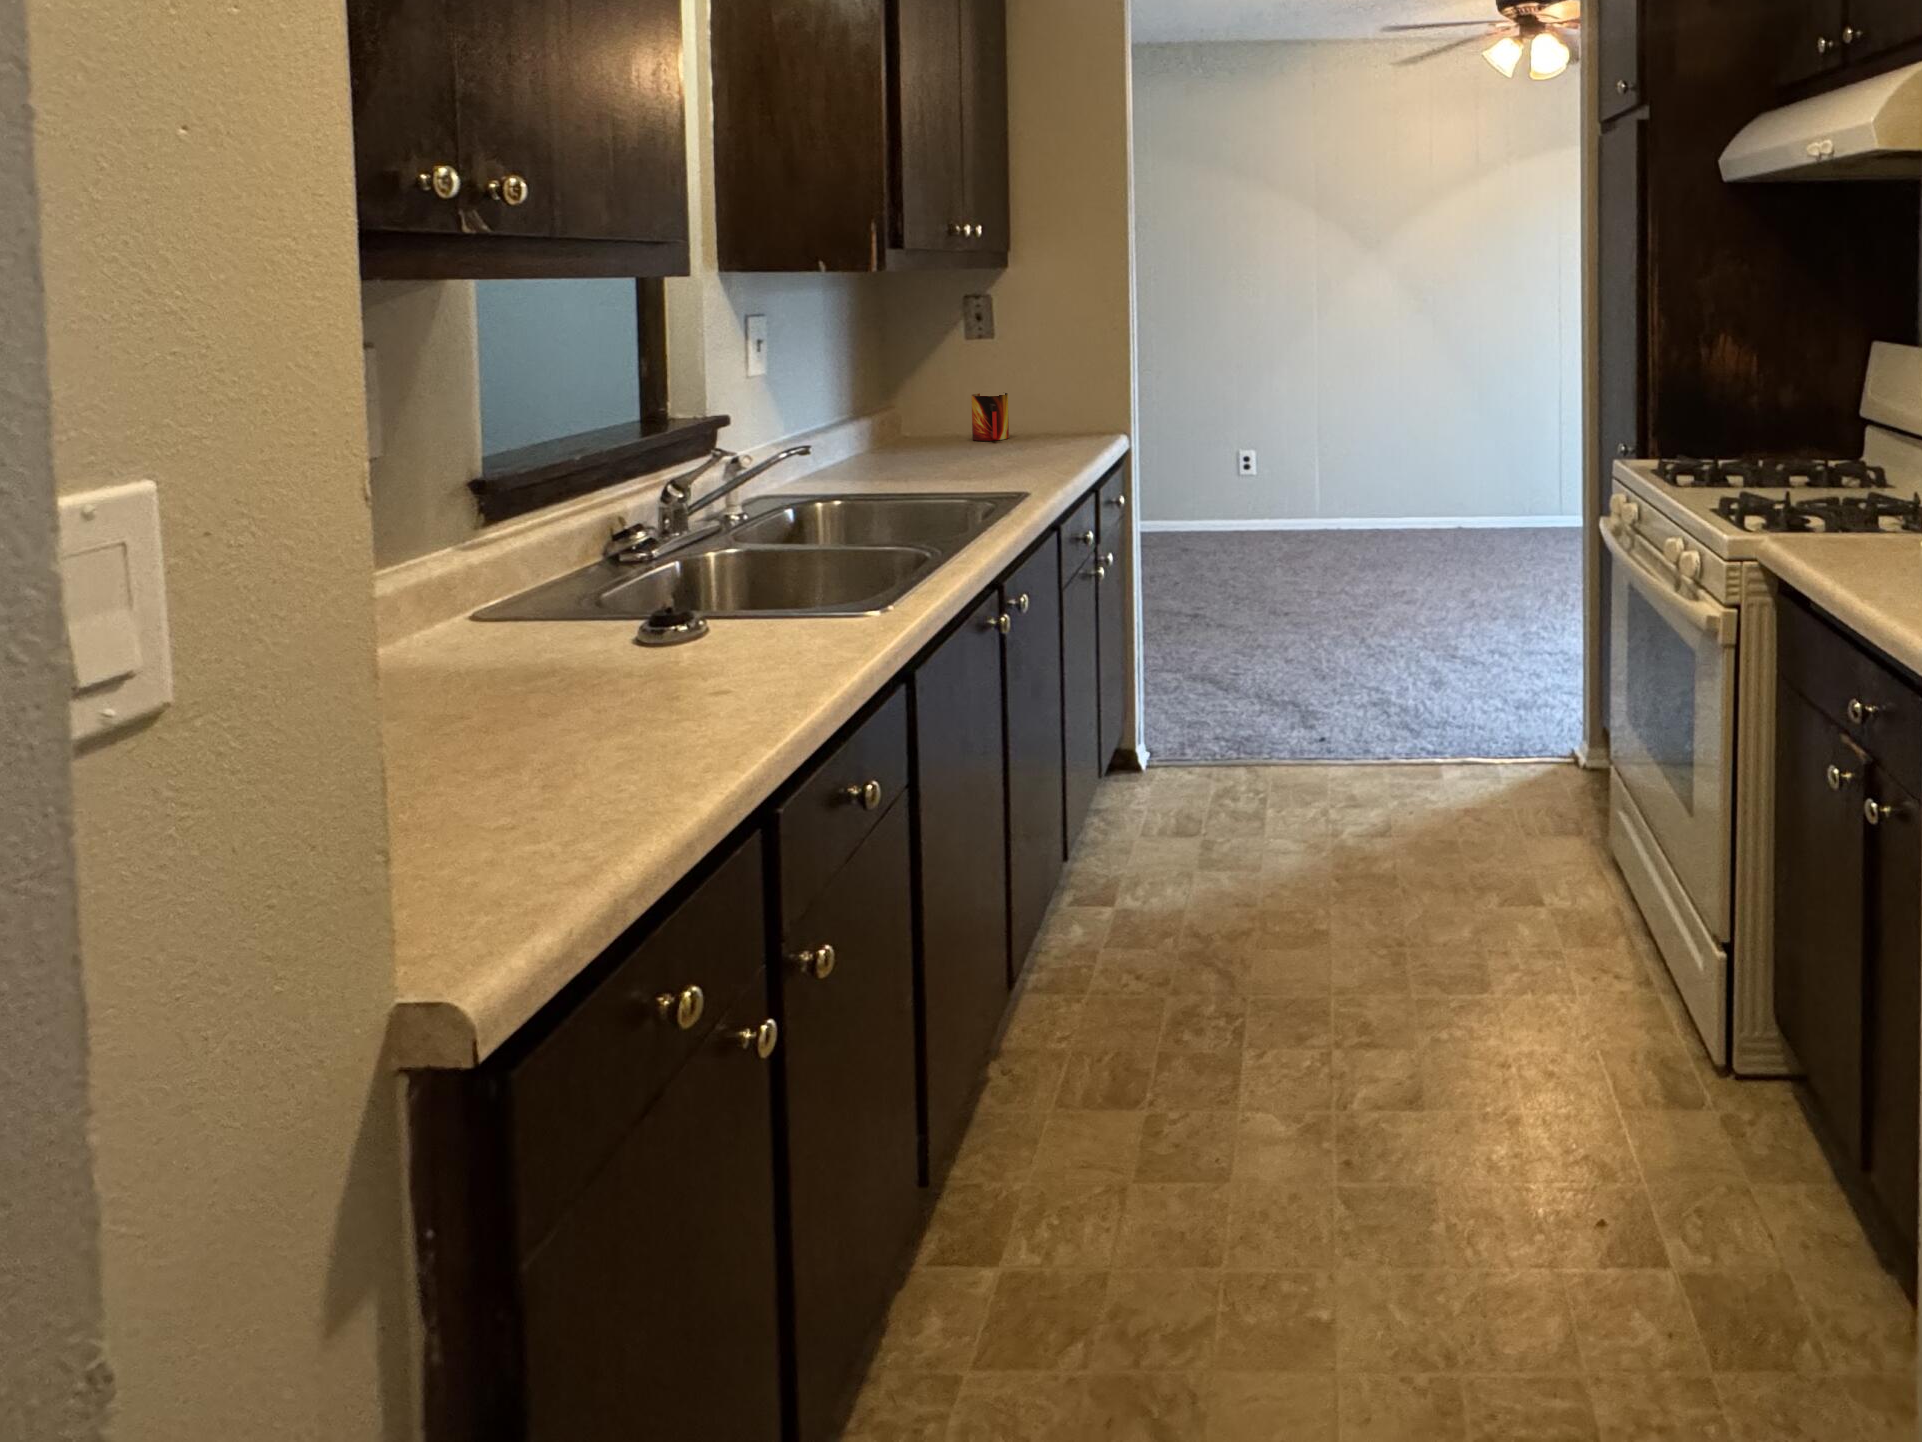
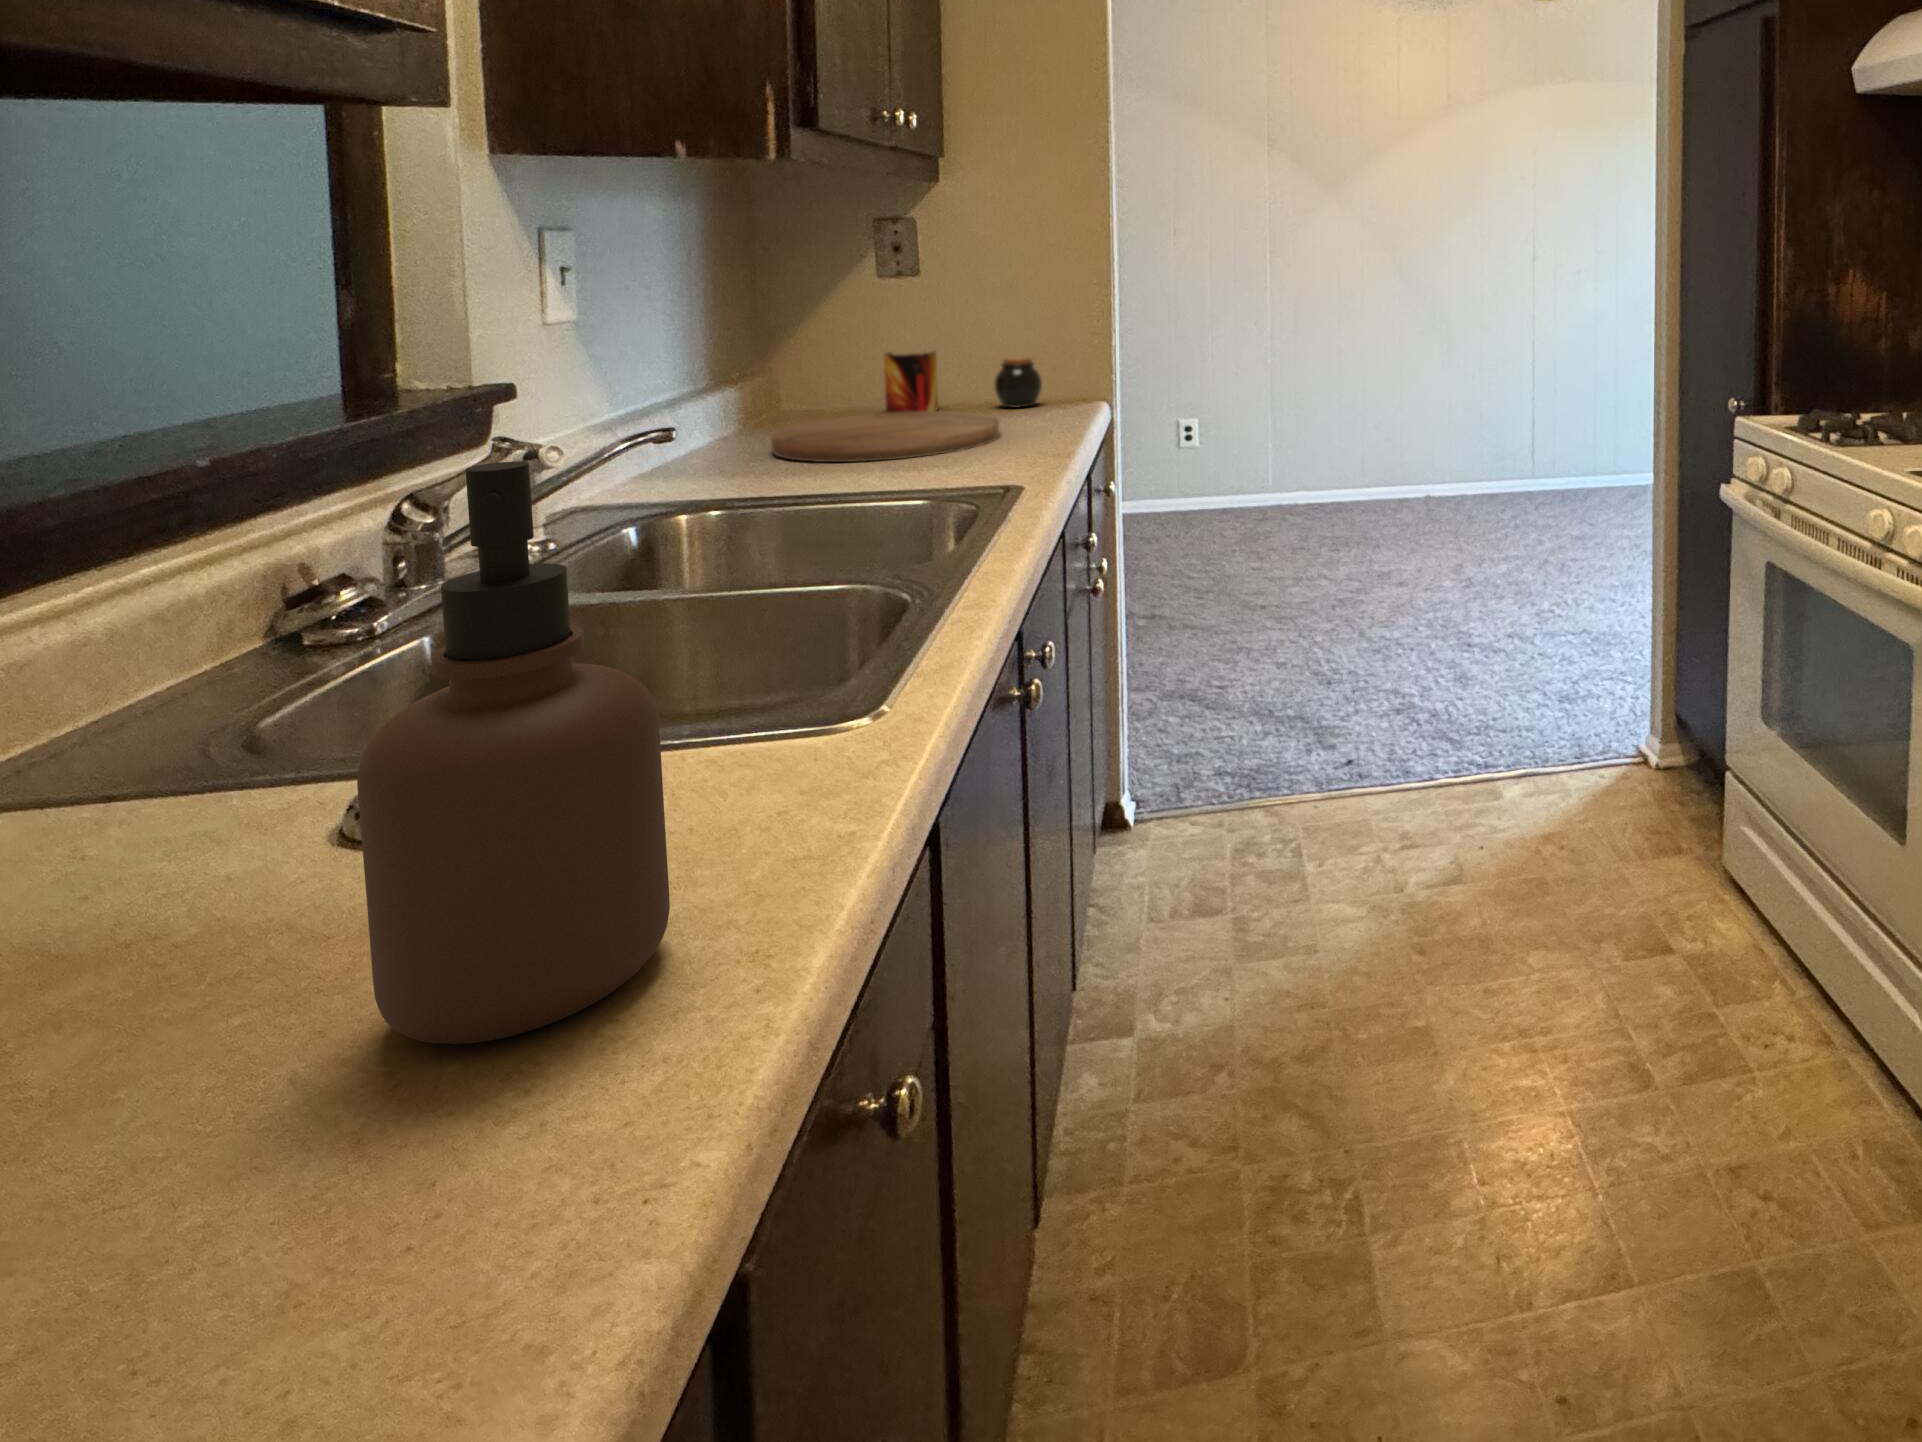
jar: none [1048,399,1082,438] -> present [994,356,1042,407]
cutting board: none [888,439,1041,473] -> present [771,411,999,462]
soap dispenser: none [644,457,765,711] -> present [357,461,670,1044]

